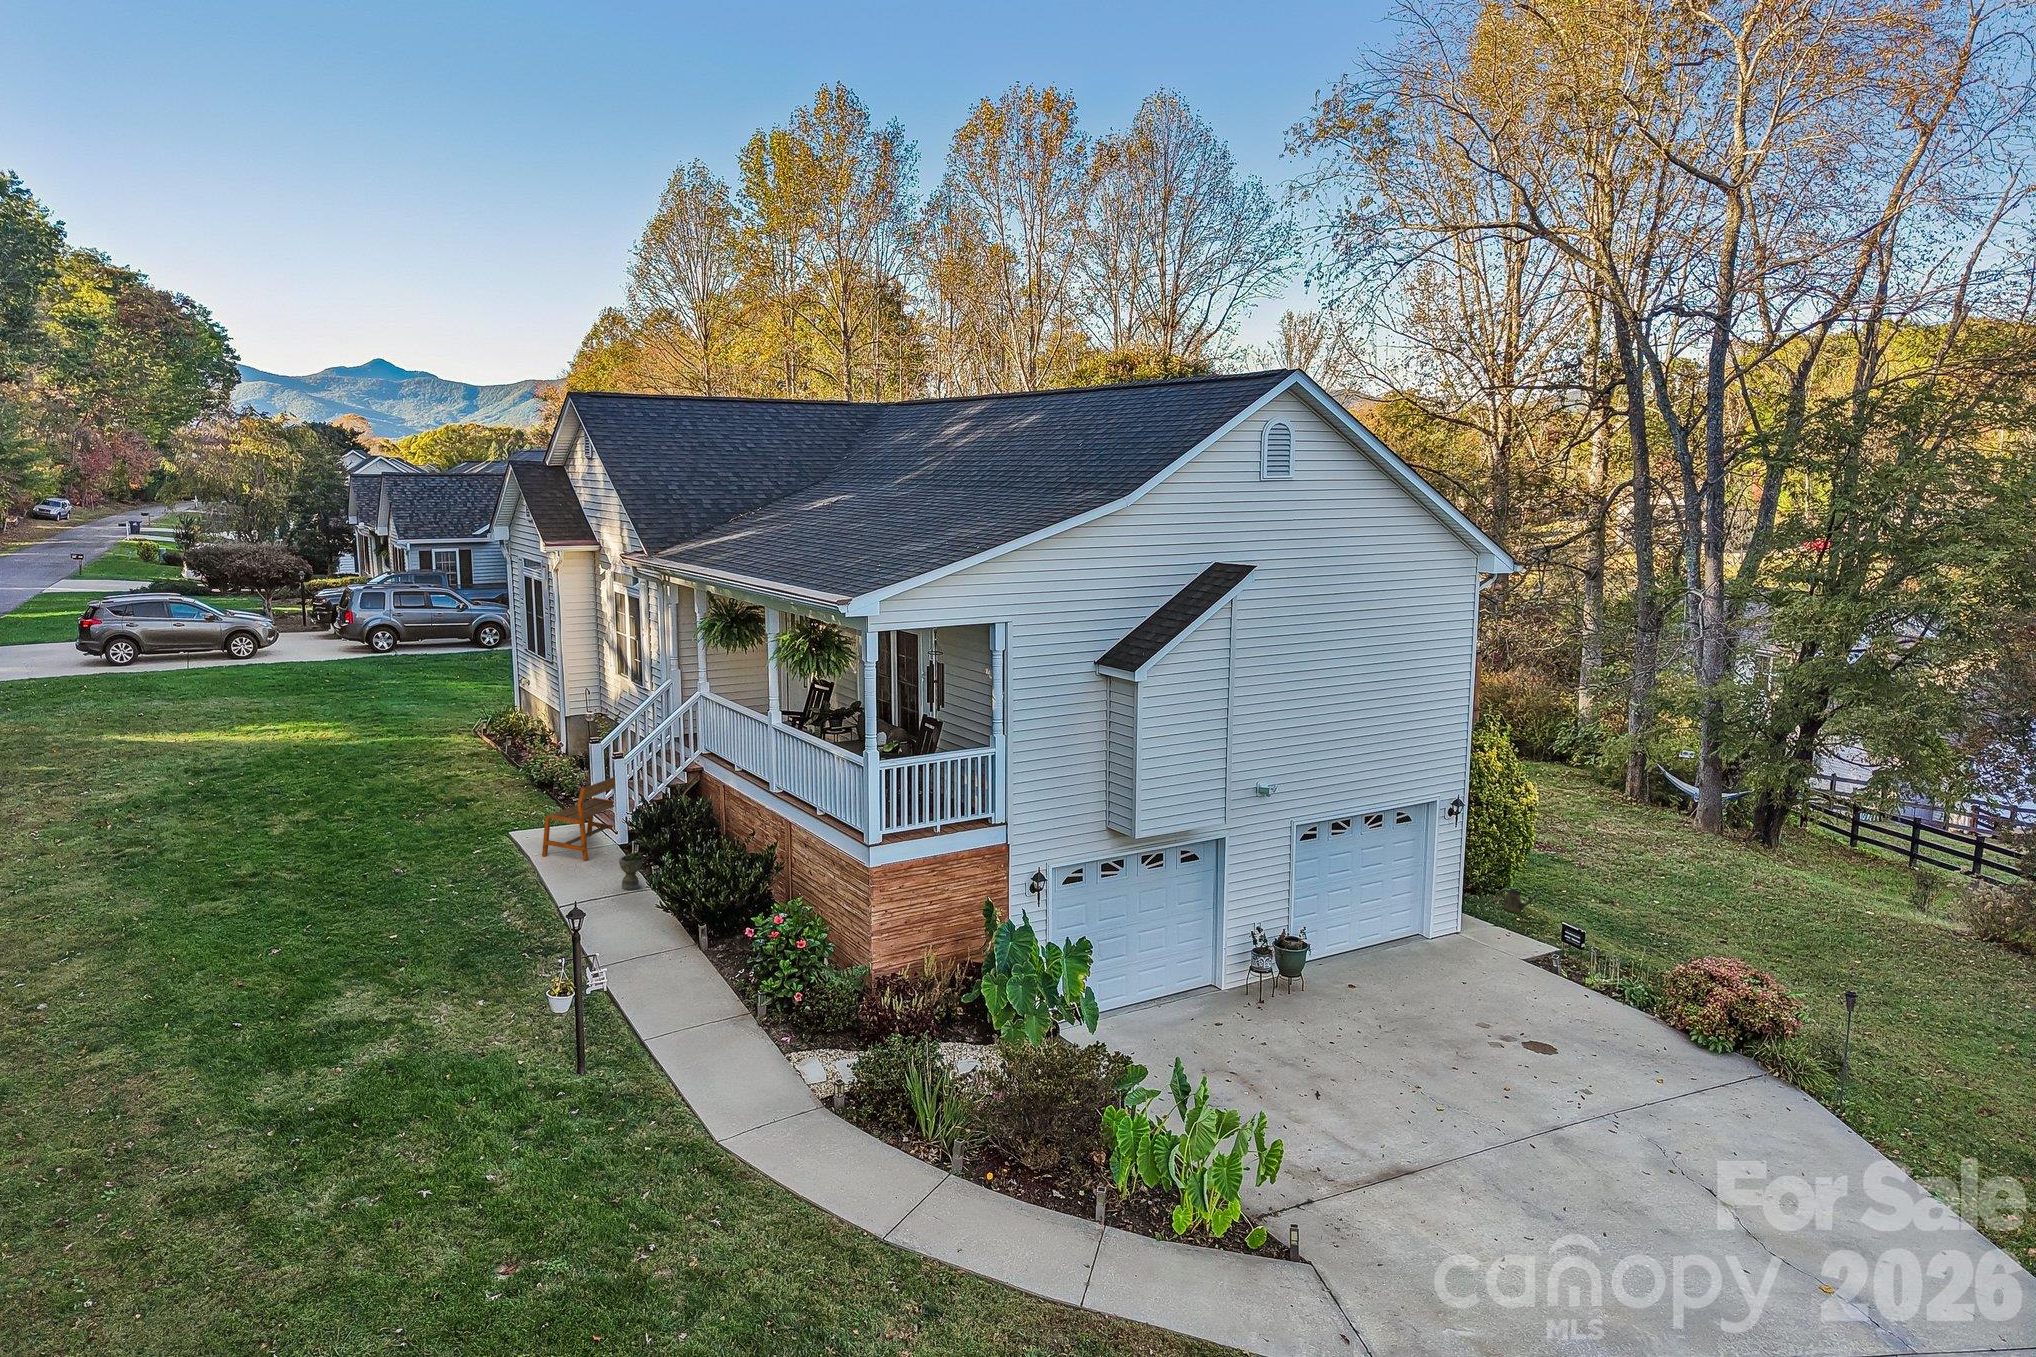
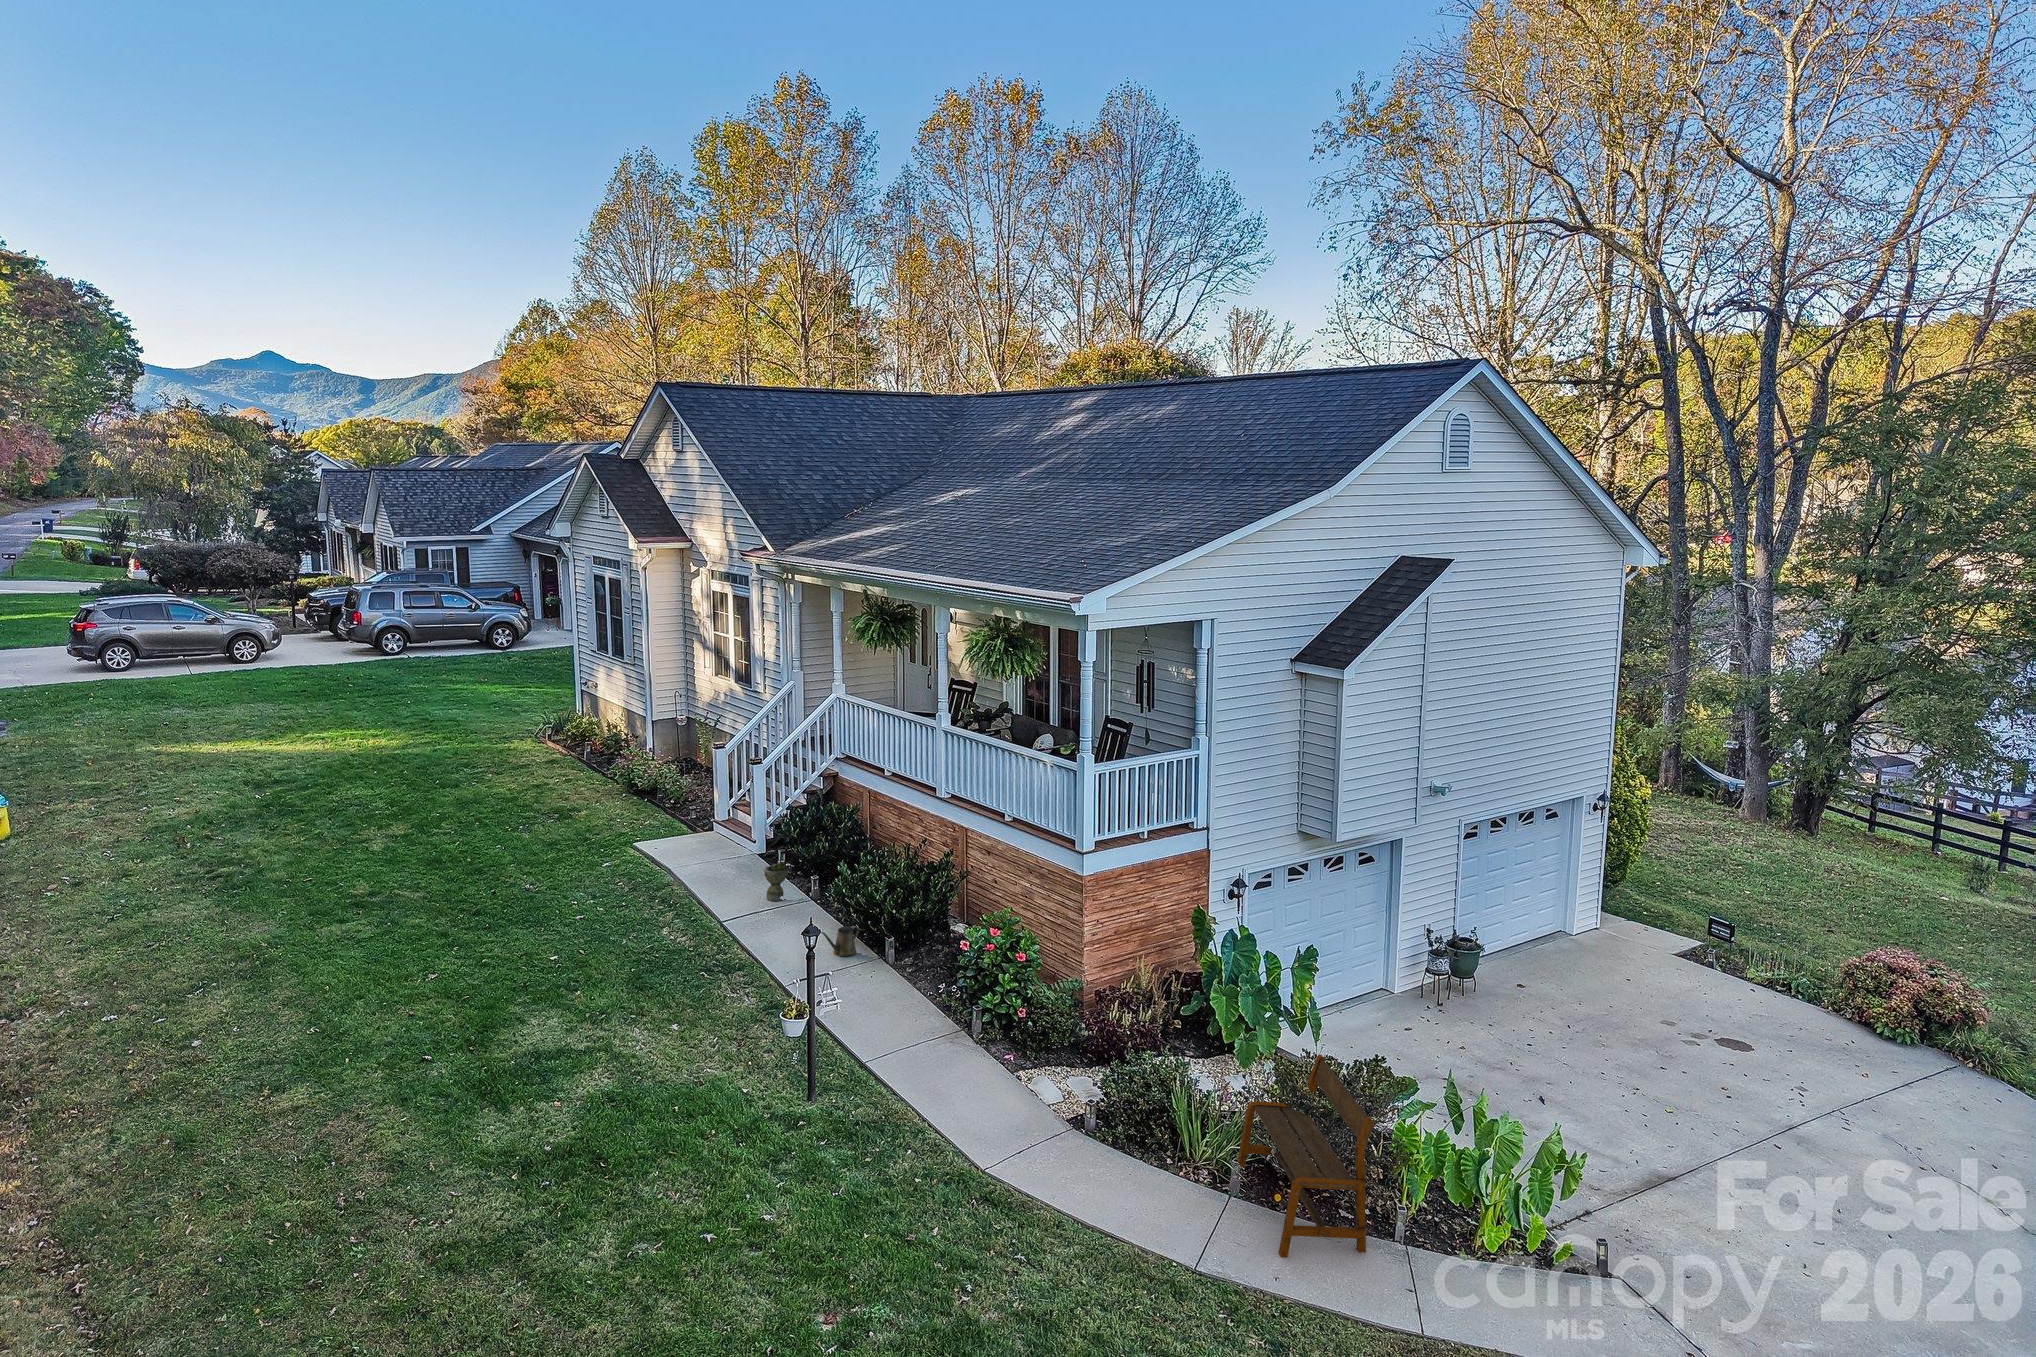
bench: present [542,777,615,861] -> present [1238,1054,1374,1258]
watering can: present [1500,889,1540,912] -> present [821,926,859,957]

